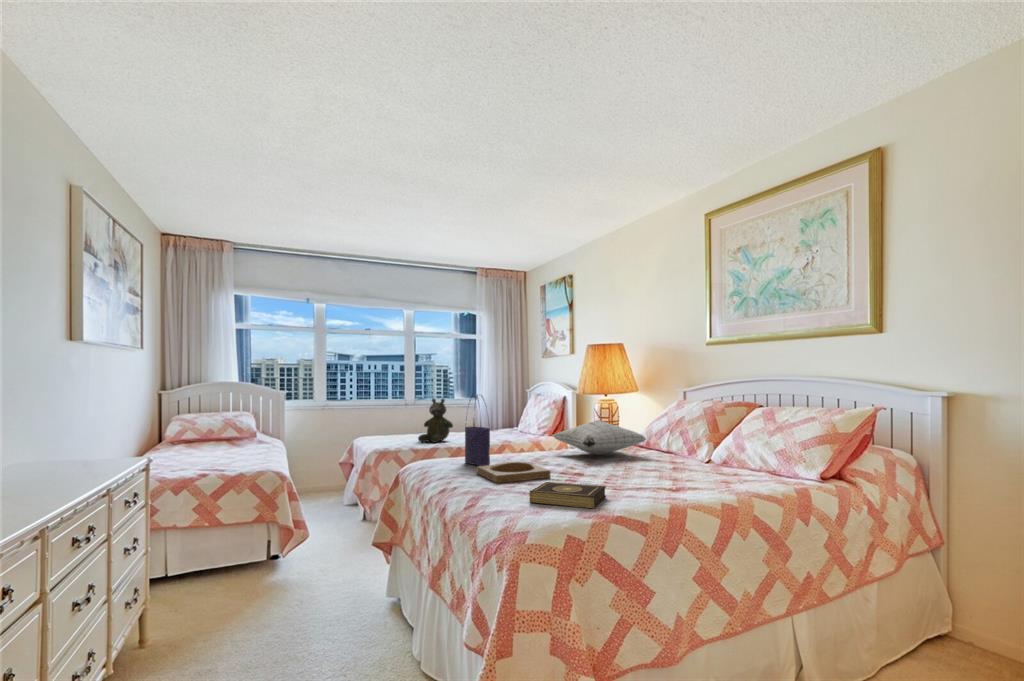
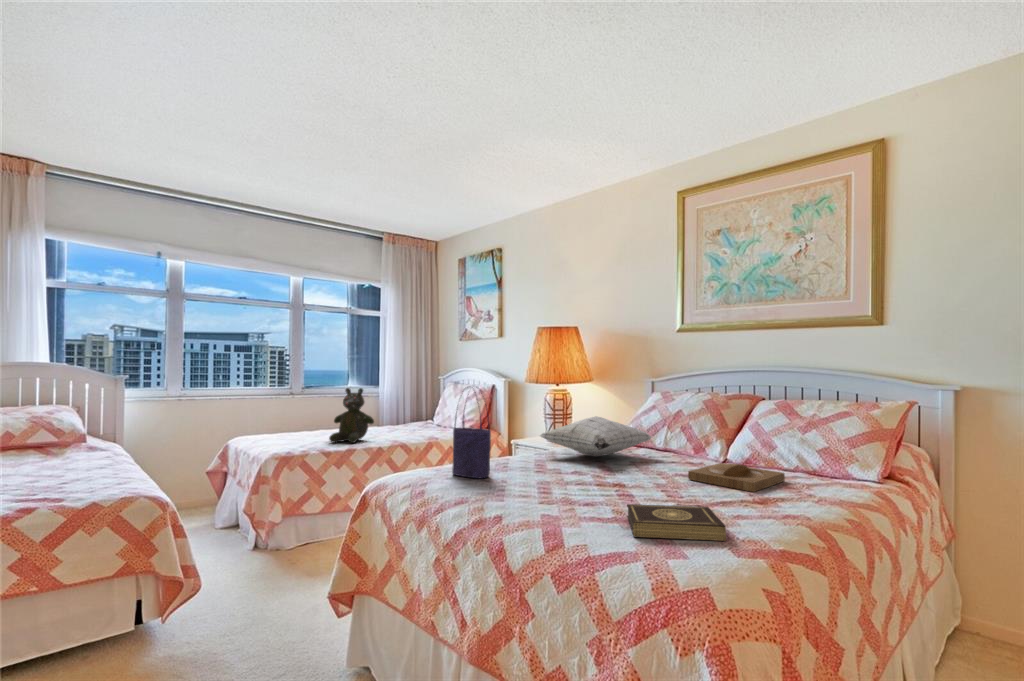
tray: present [477,462,550,483] -> present [688,463,785,492]

